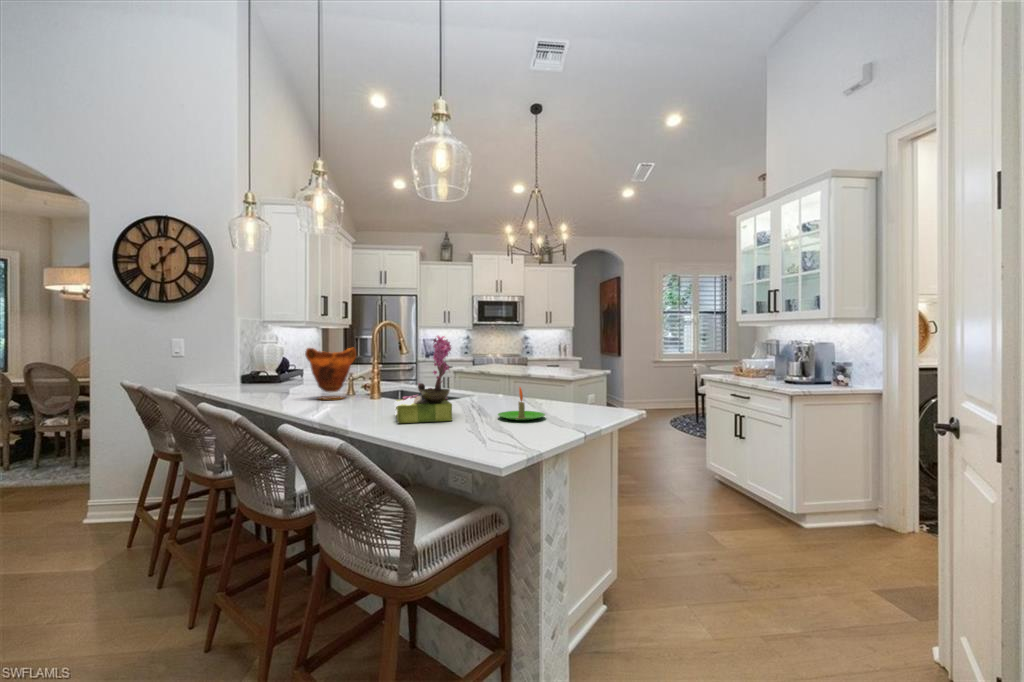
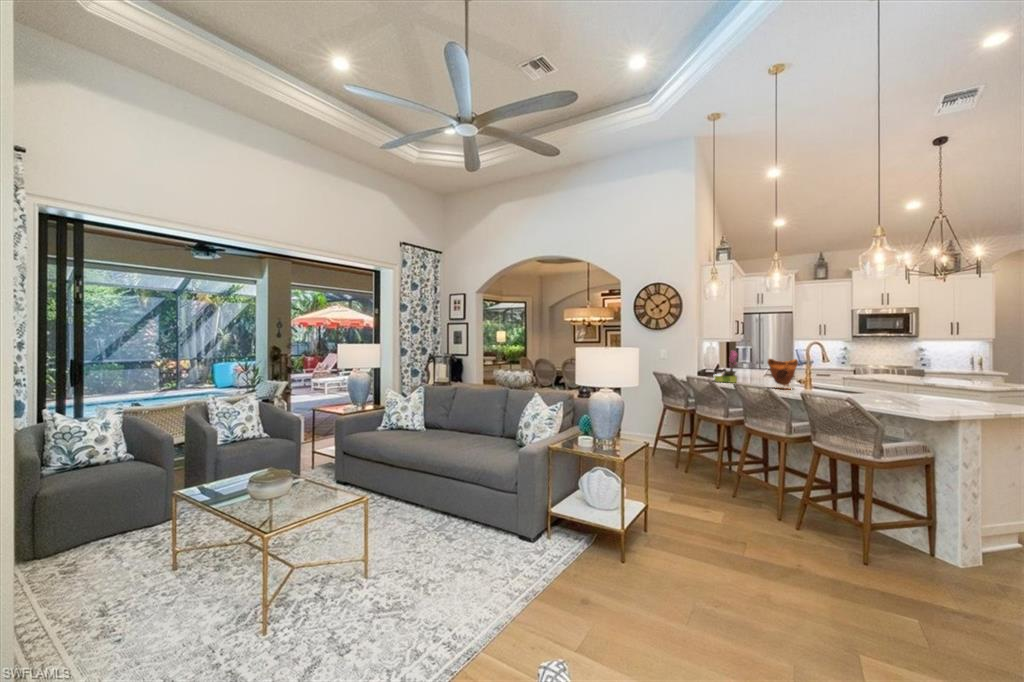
flower arrangement: present [394,336,452,423] -> present [714,351,738,383]
candle: present [498,388,545,421] -> none [930,389,974,410]

